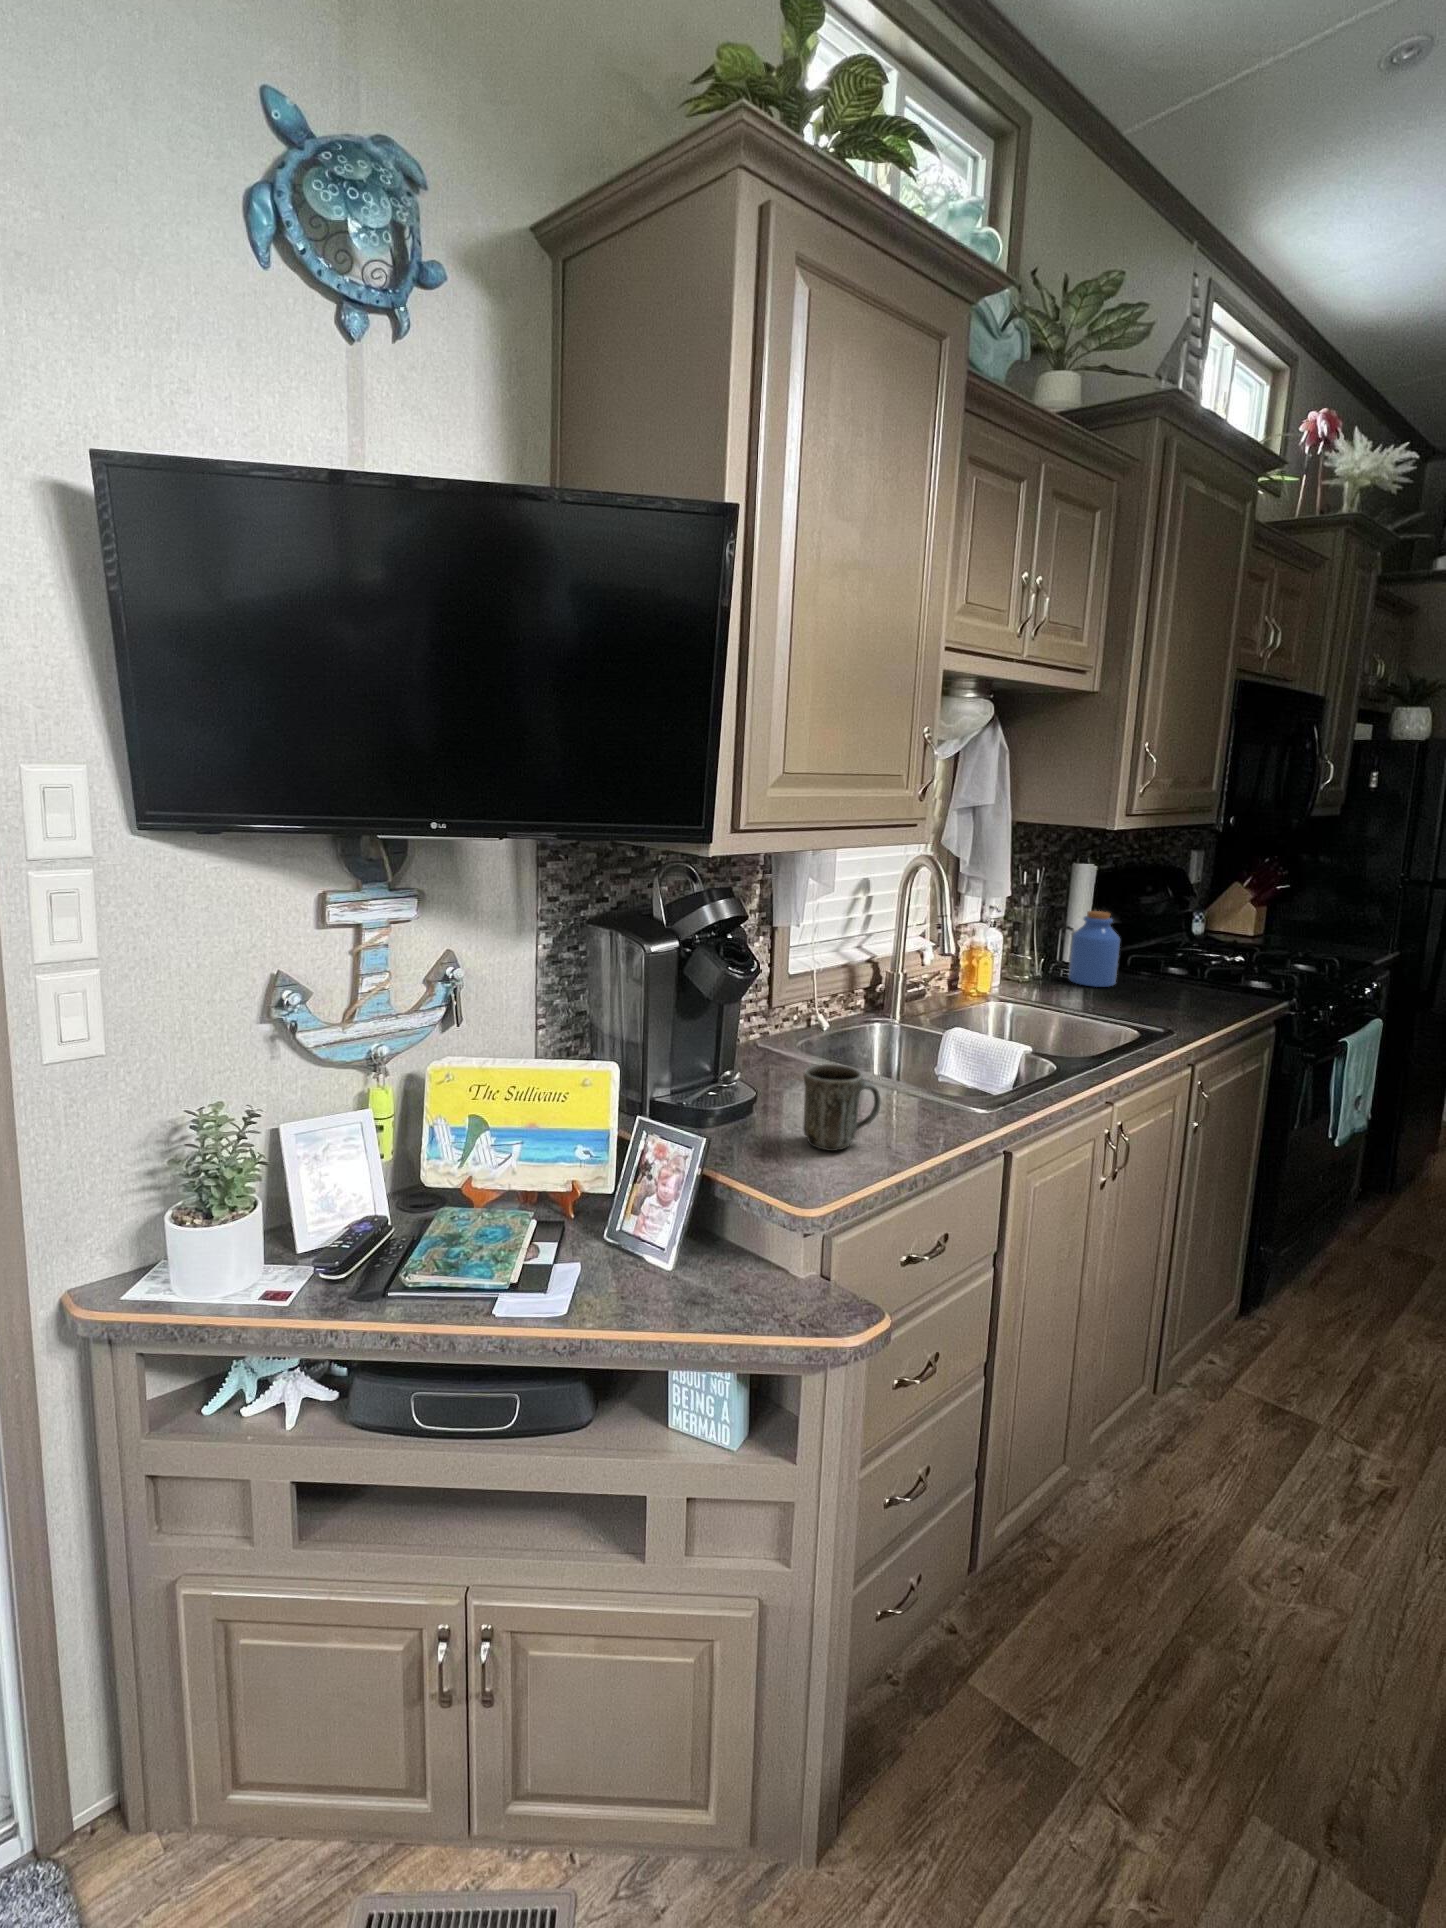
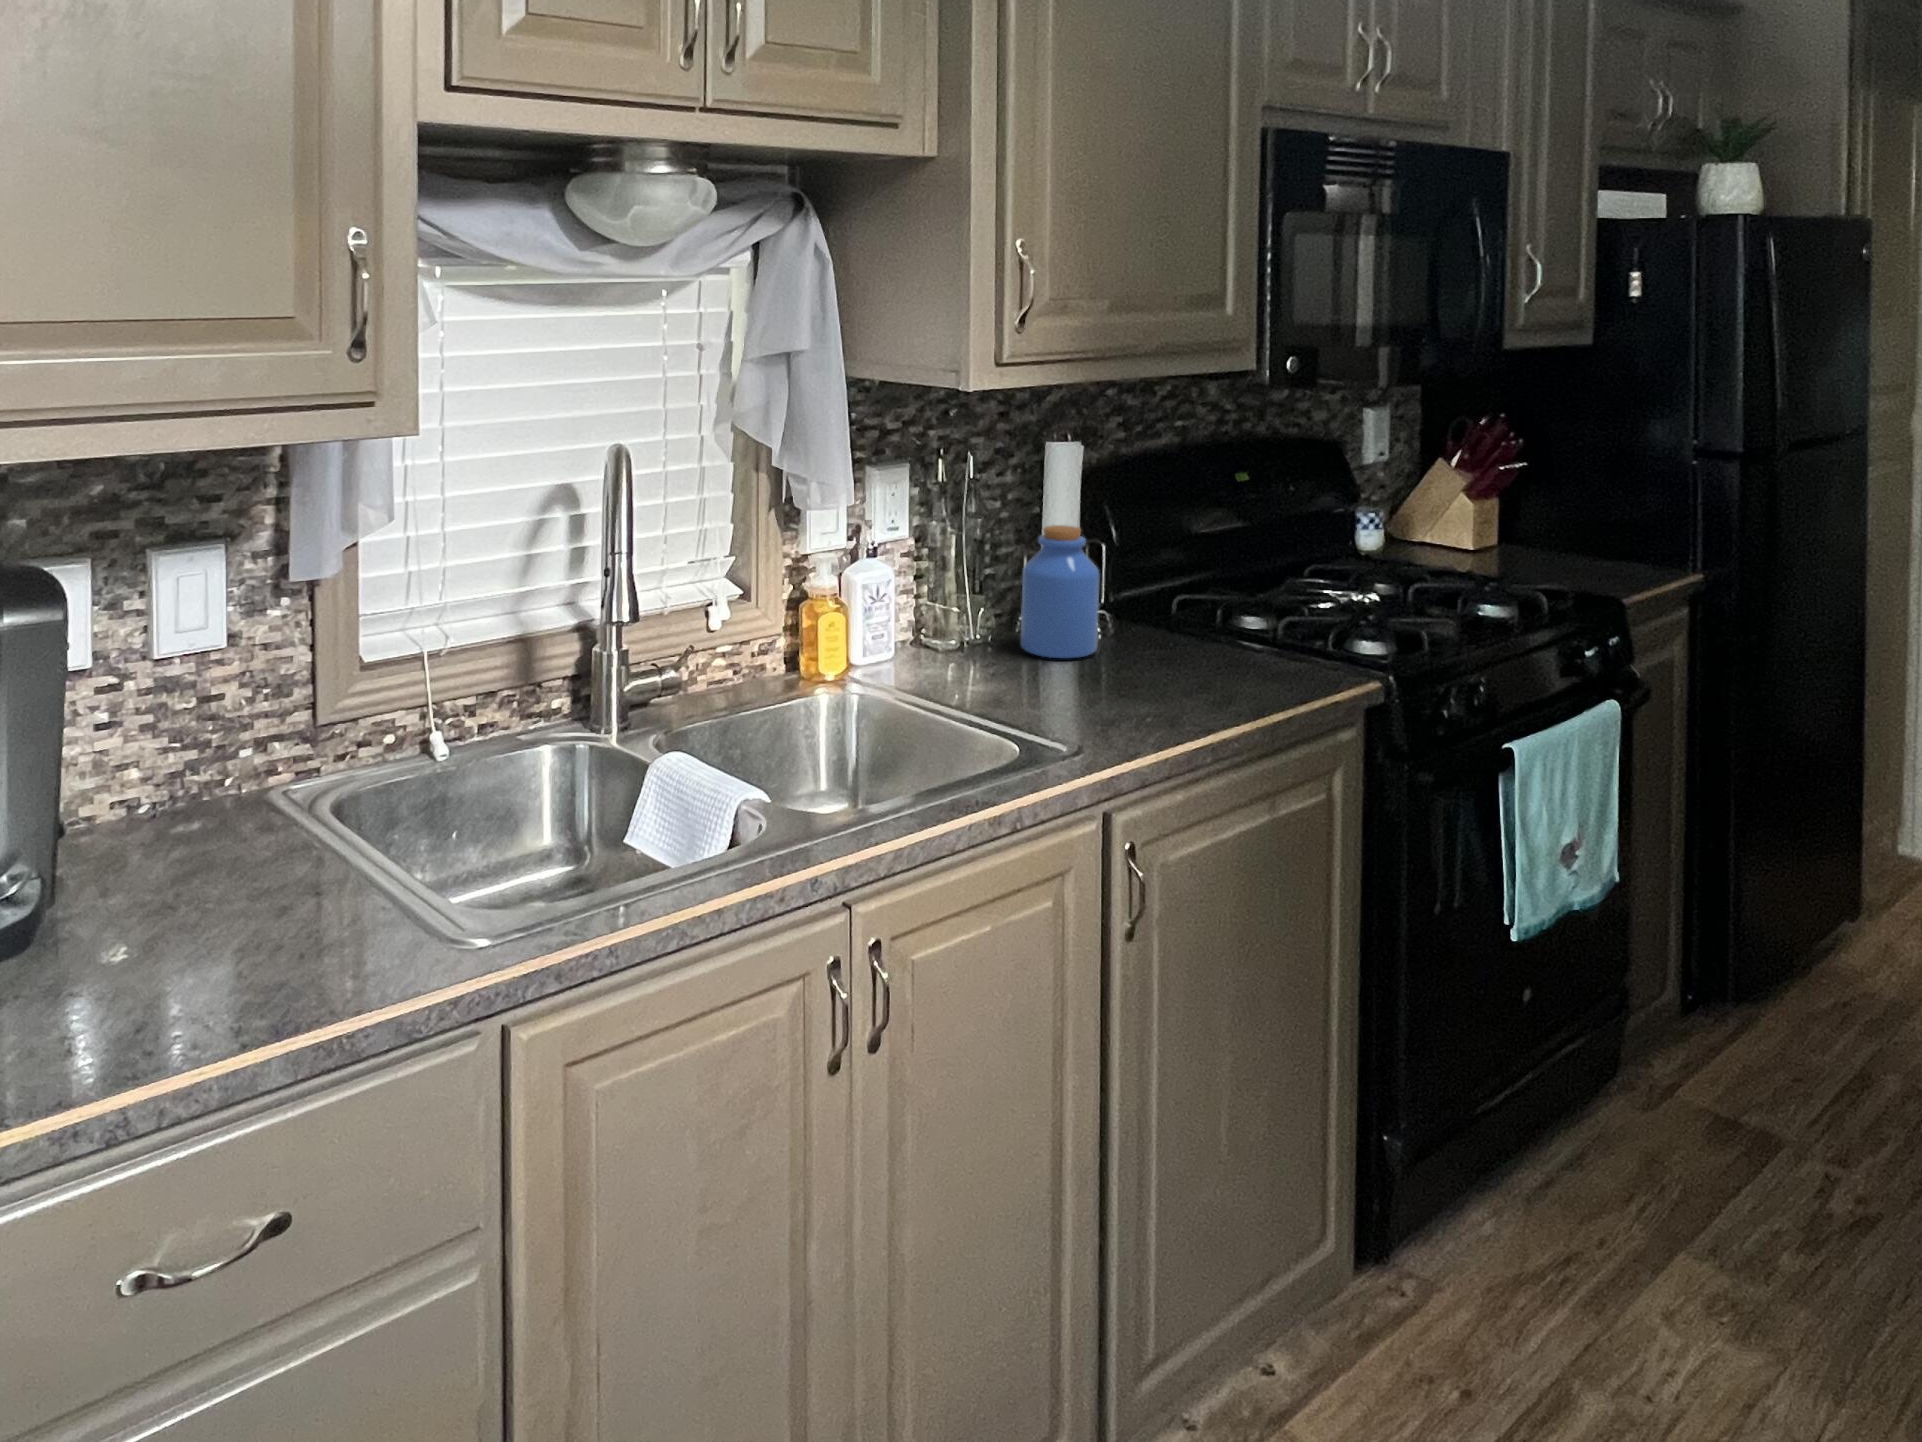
mug: present [803,1064,881,1151] -> none [35,867,200,1046]

